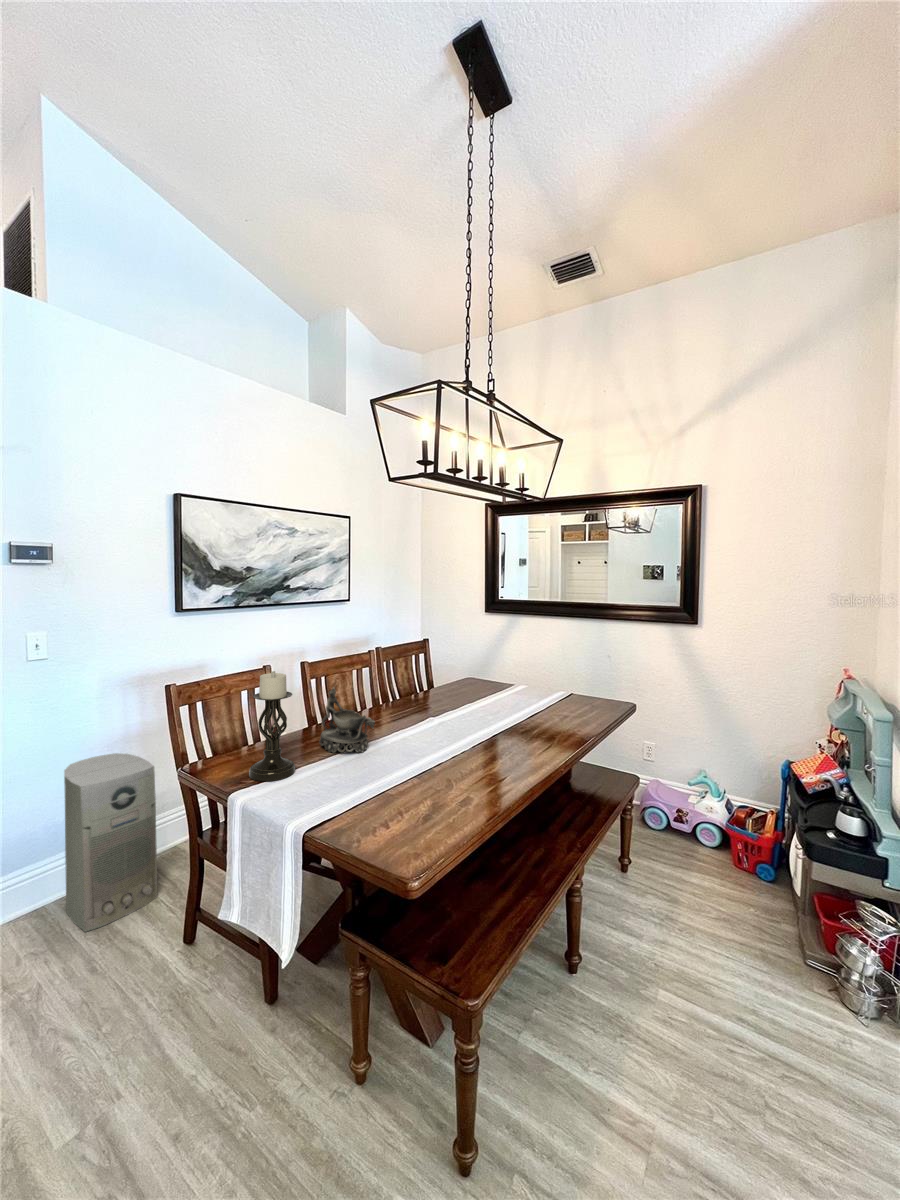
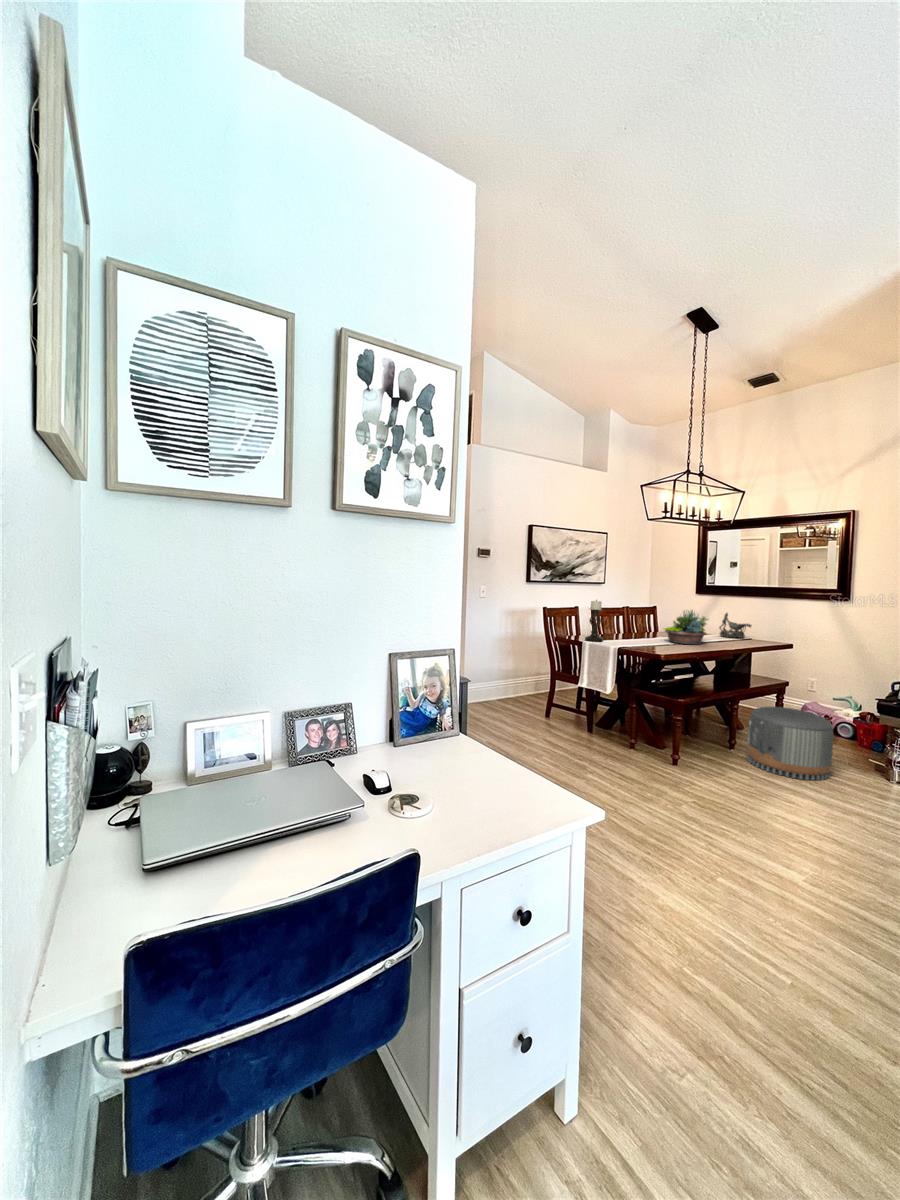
succulent planter: none [432,667,519,751] -> present [664,610,709,645]
decorative bowl: present [319,688,375,752] -> present [719,613,752,638]
air purifier: present [64,753,158,932] -> none [488,644,526,710]
pouf: none [608,874,784,1107] -> present [747,707,834,781]

